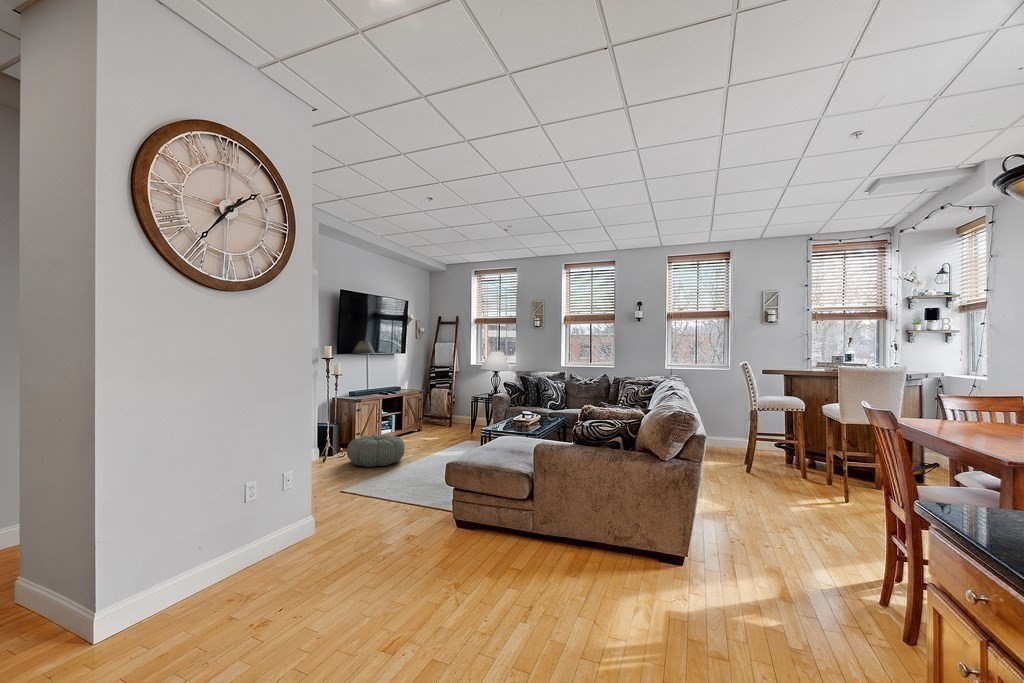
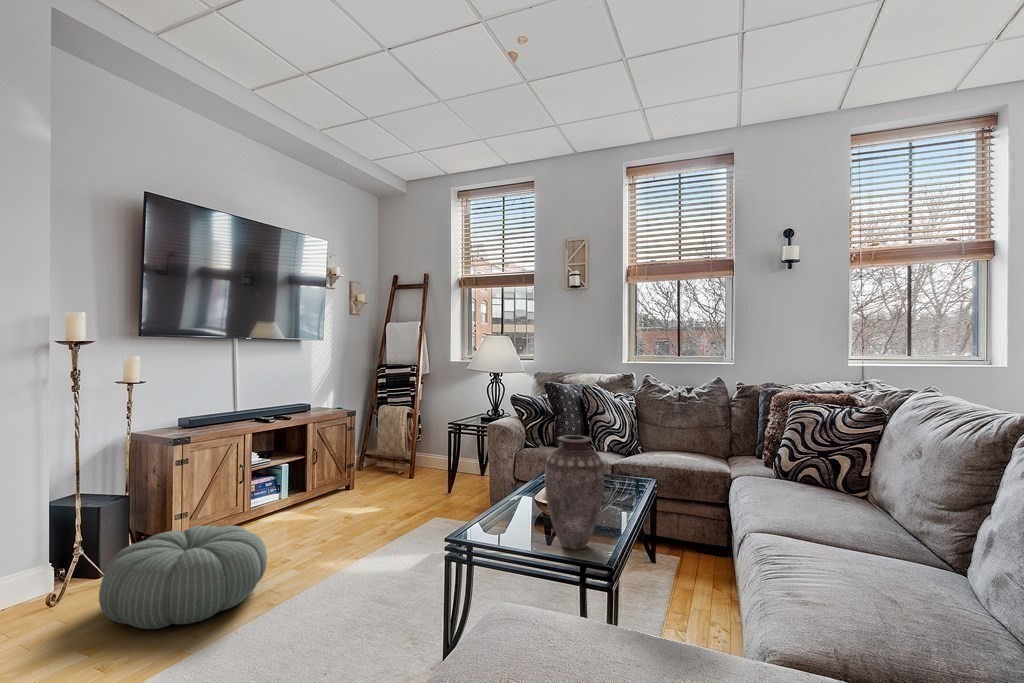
vase: none [515,394,535,431] -> present [545,435,604,550]

